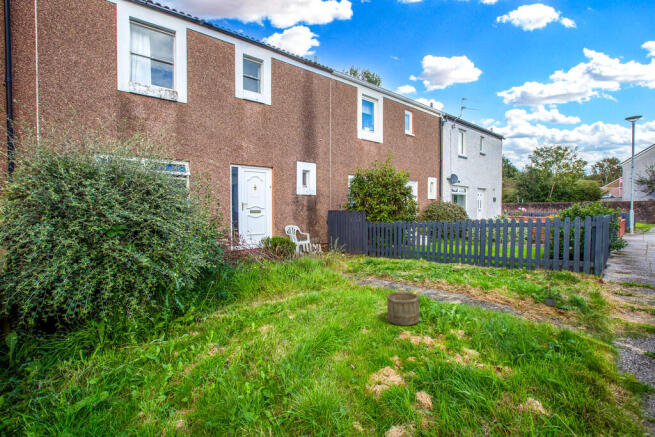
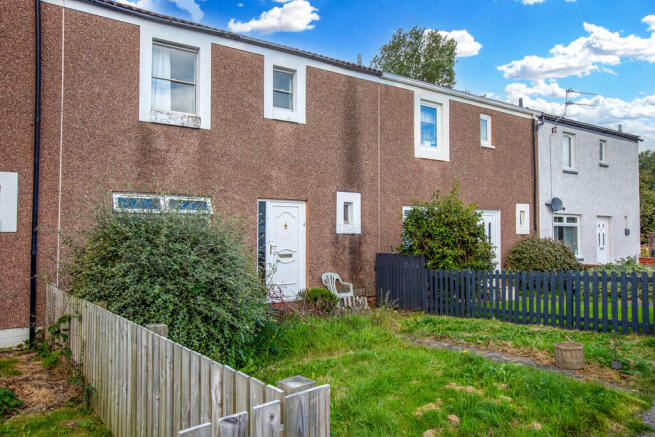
wooden bucket: present [386,292,420,325] -> present [553,341,585,370]

